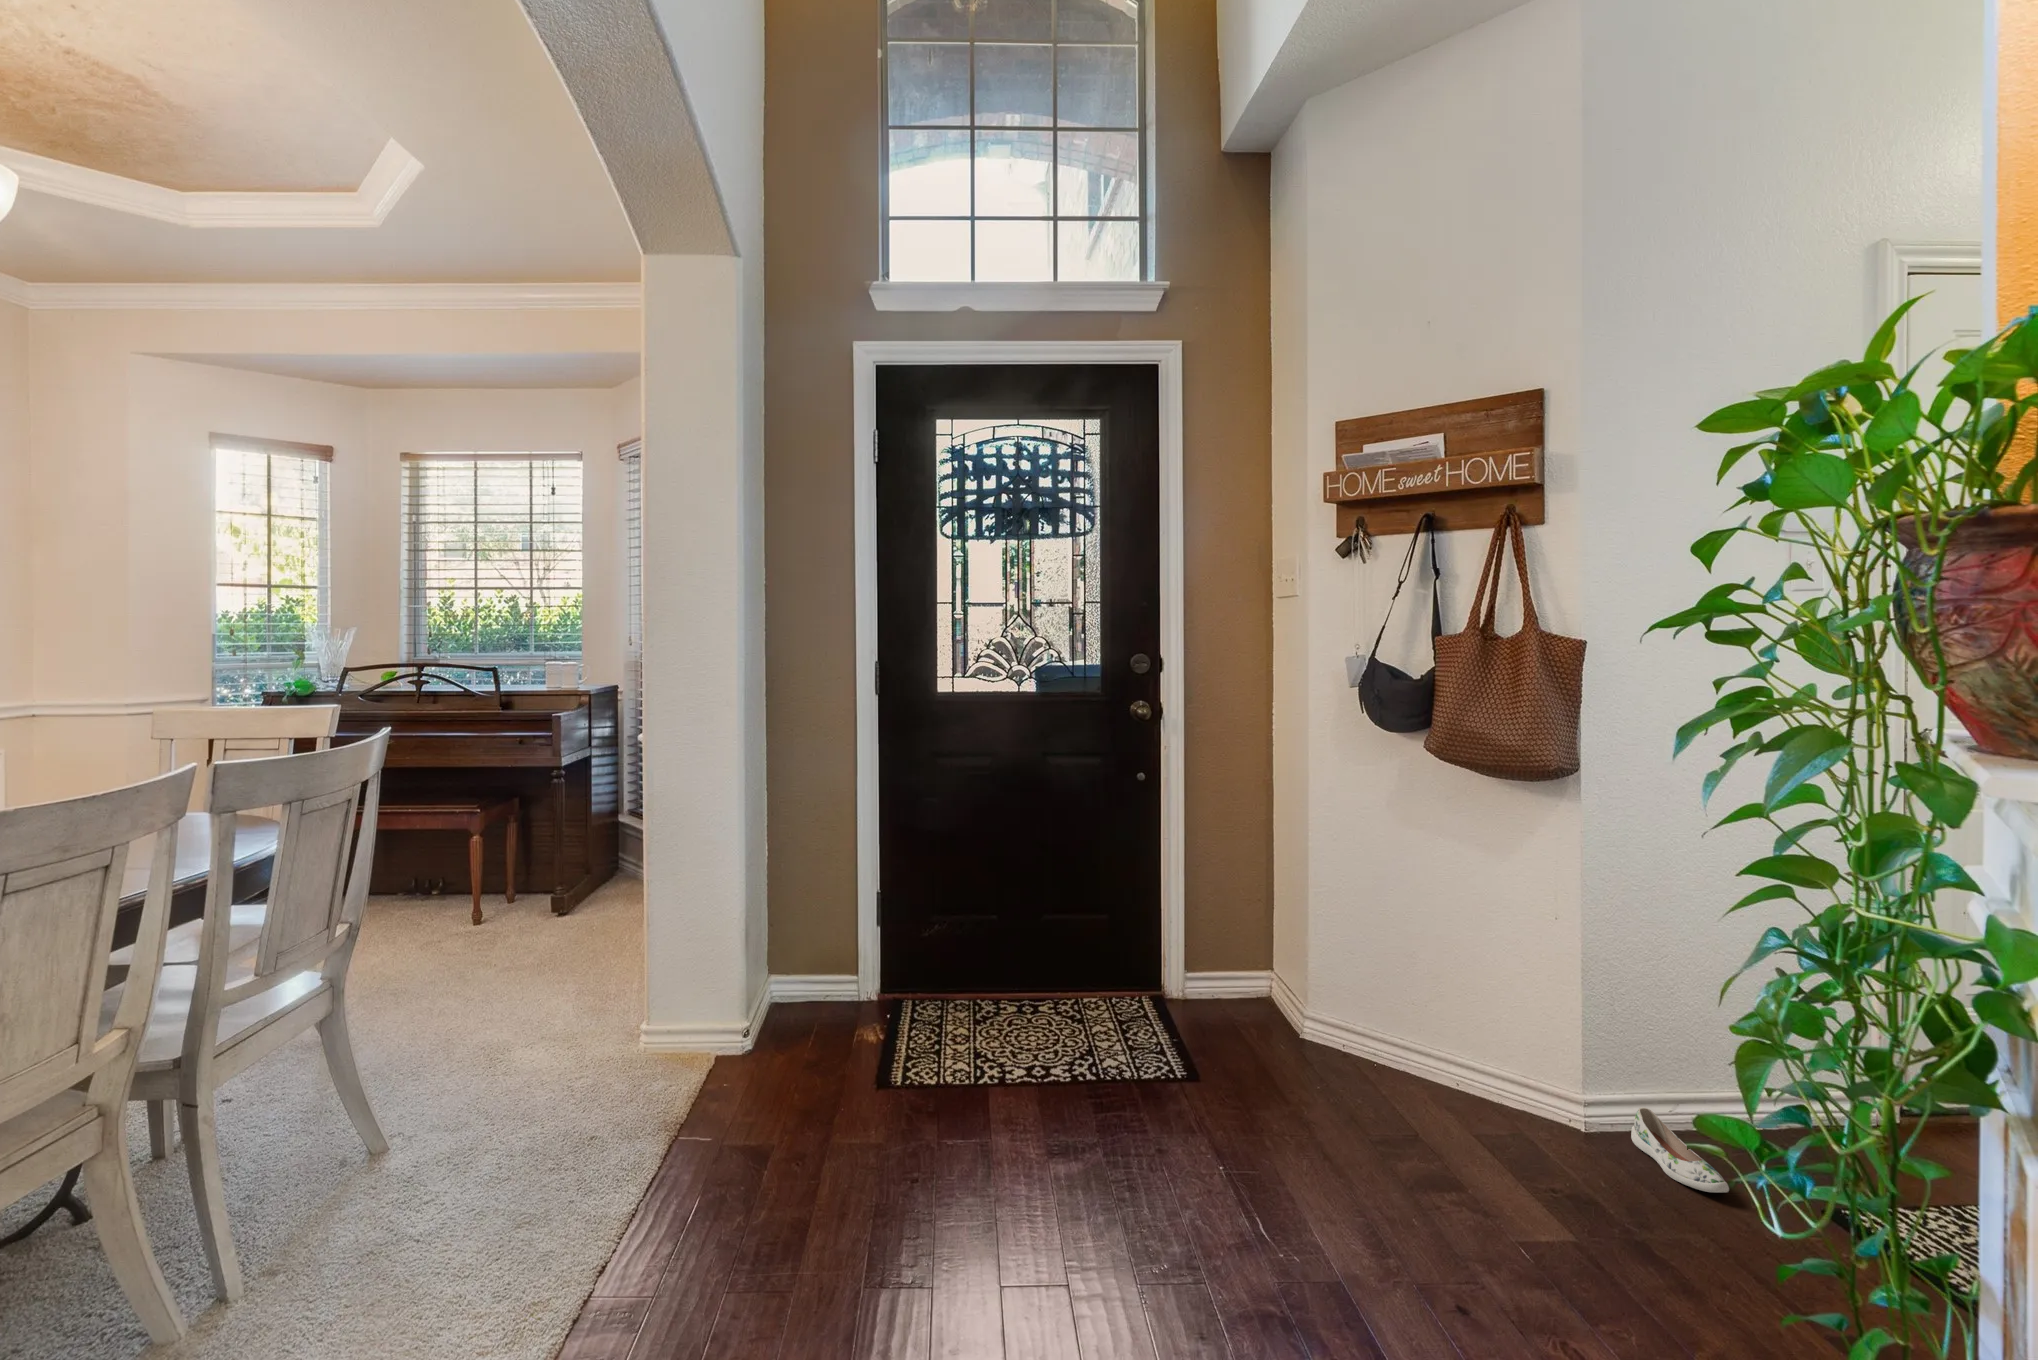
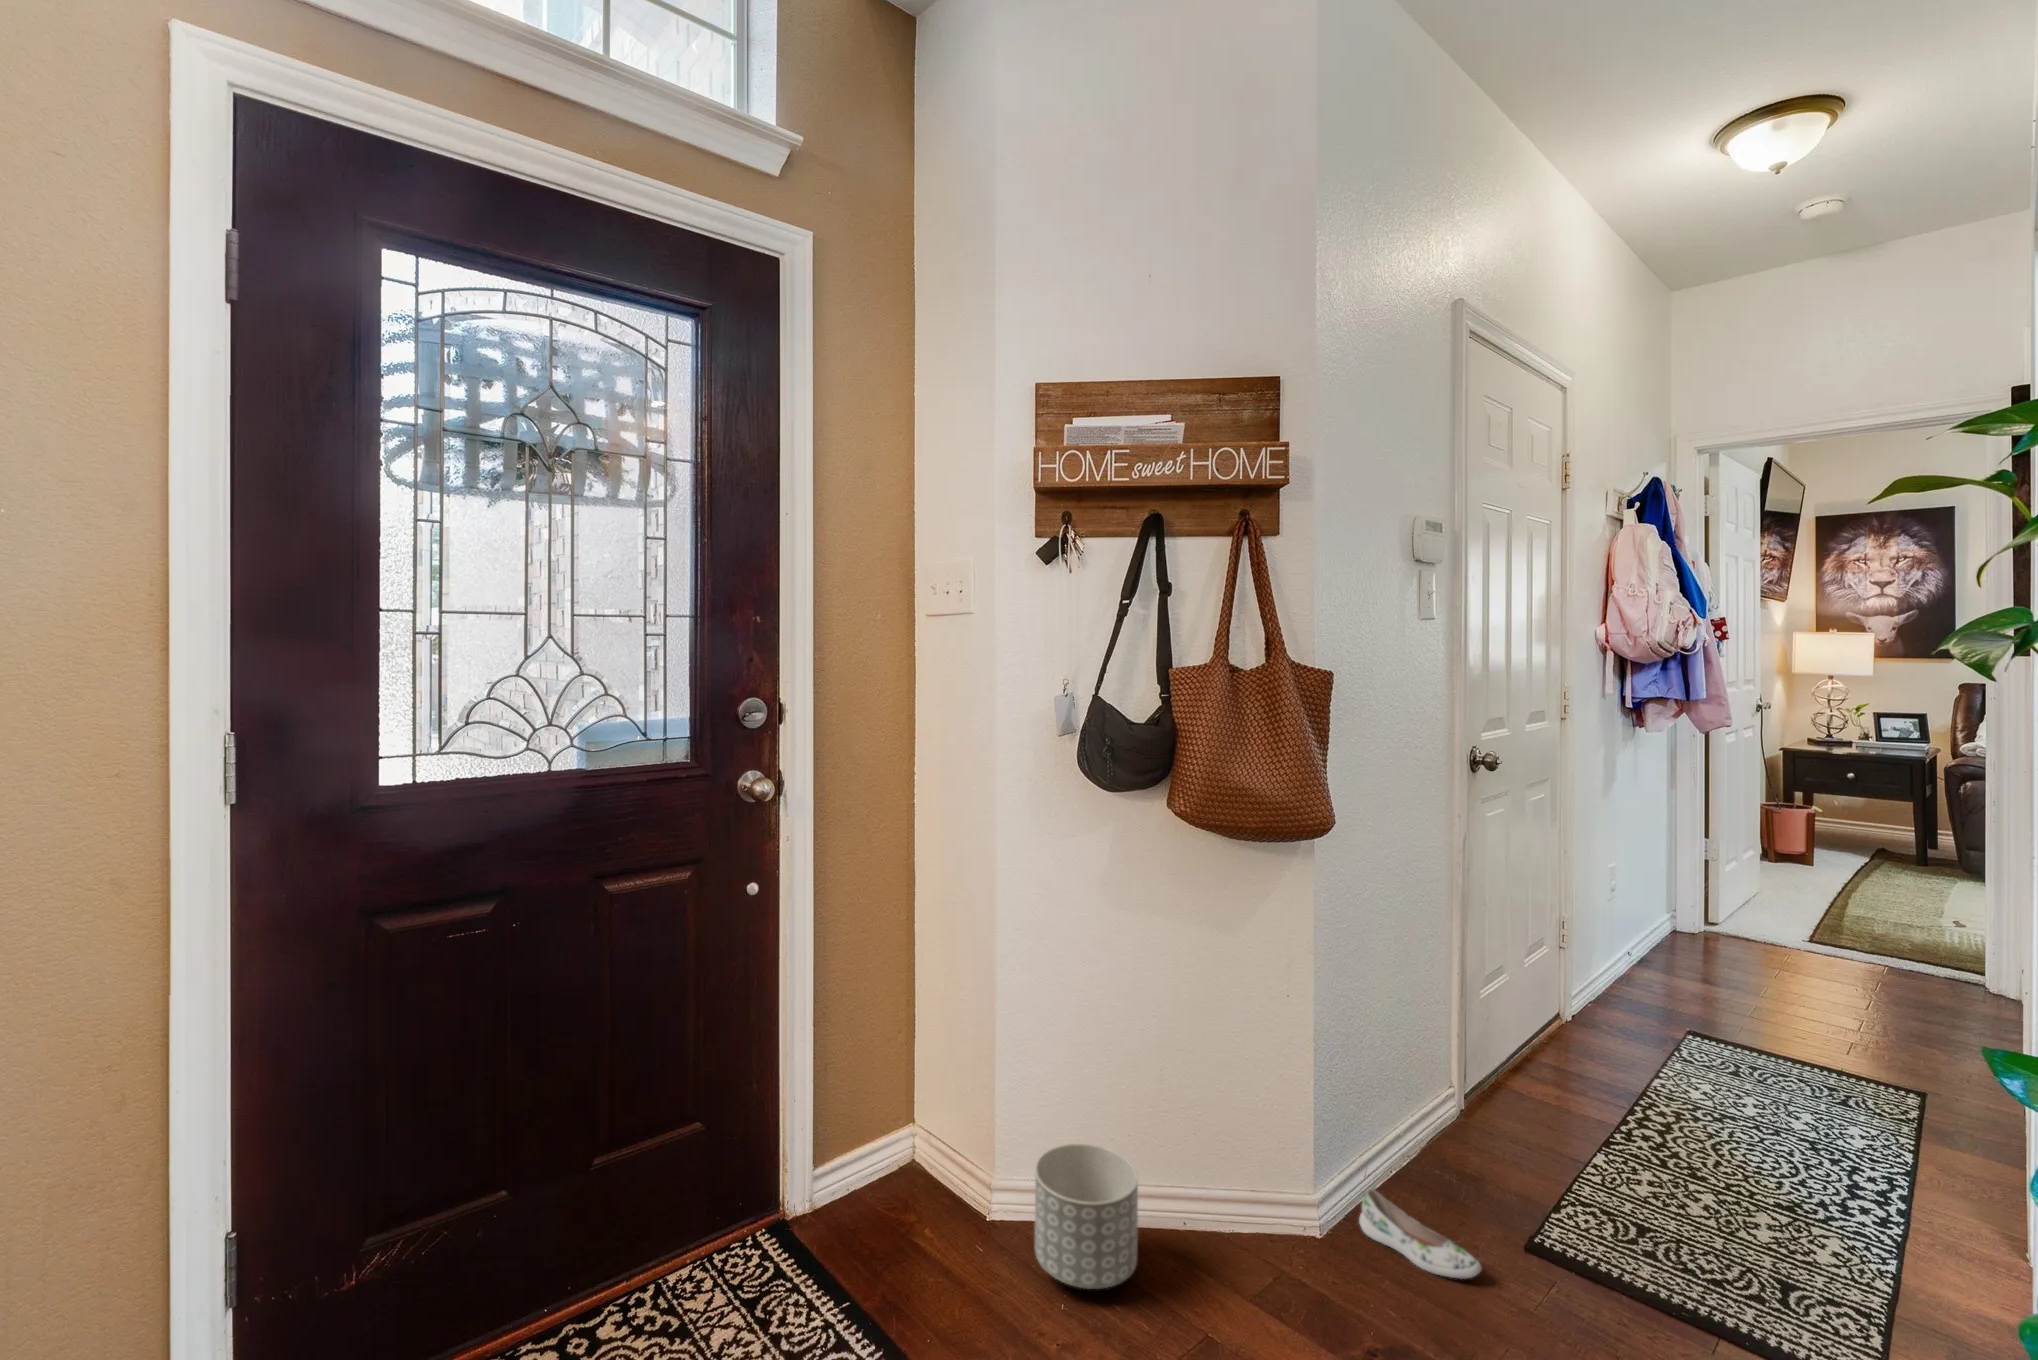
planter: none [1312,992,1394,1087] -> present [1035,1144,1138,1289]

